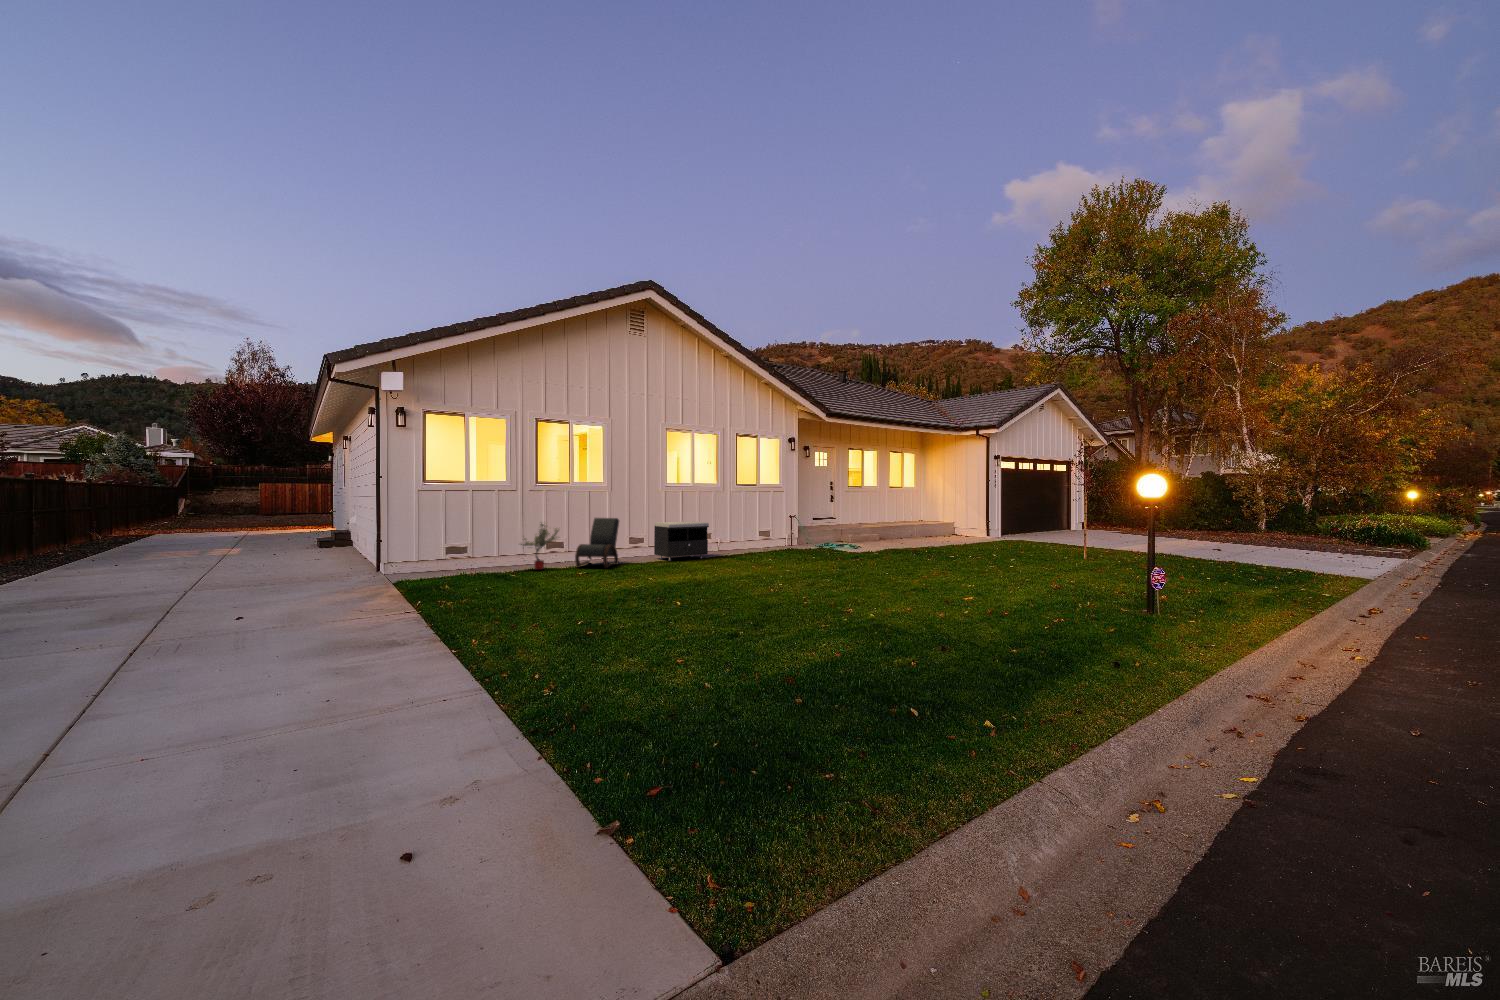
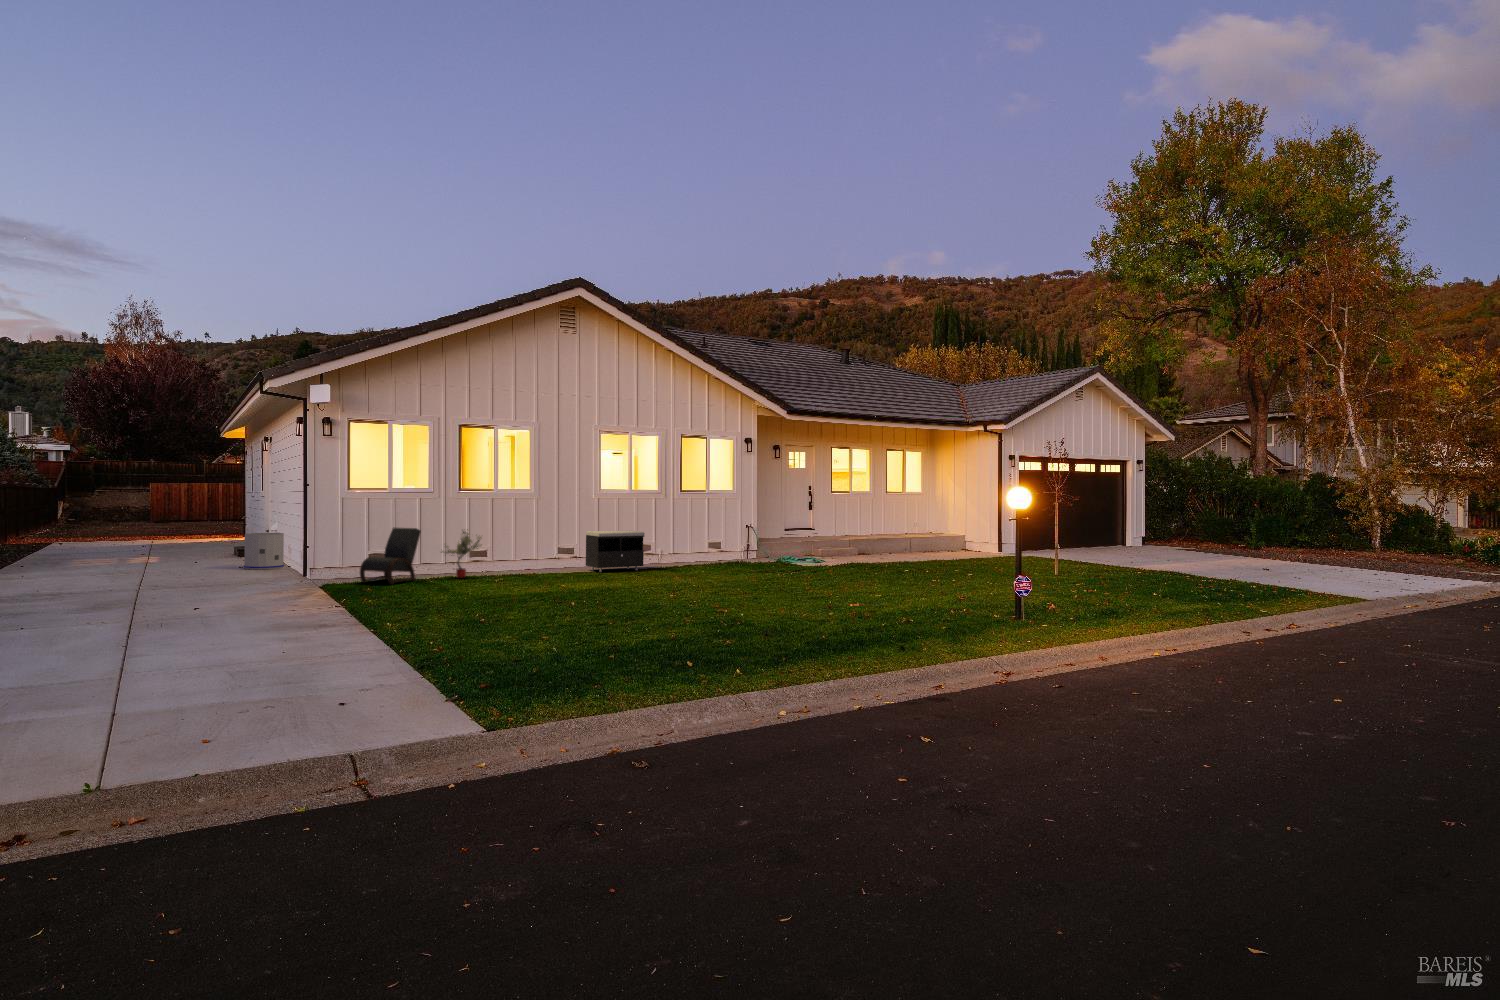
lounge chair: present [575,518,619,568] -> present [360,528,421,584]
trash can: none [320,526,362,562] -> present [244,533,284,570]

